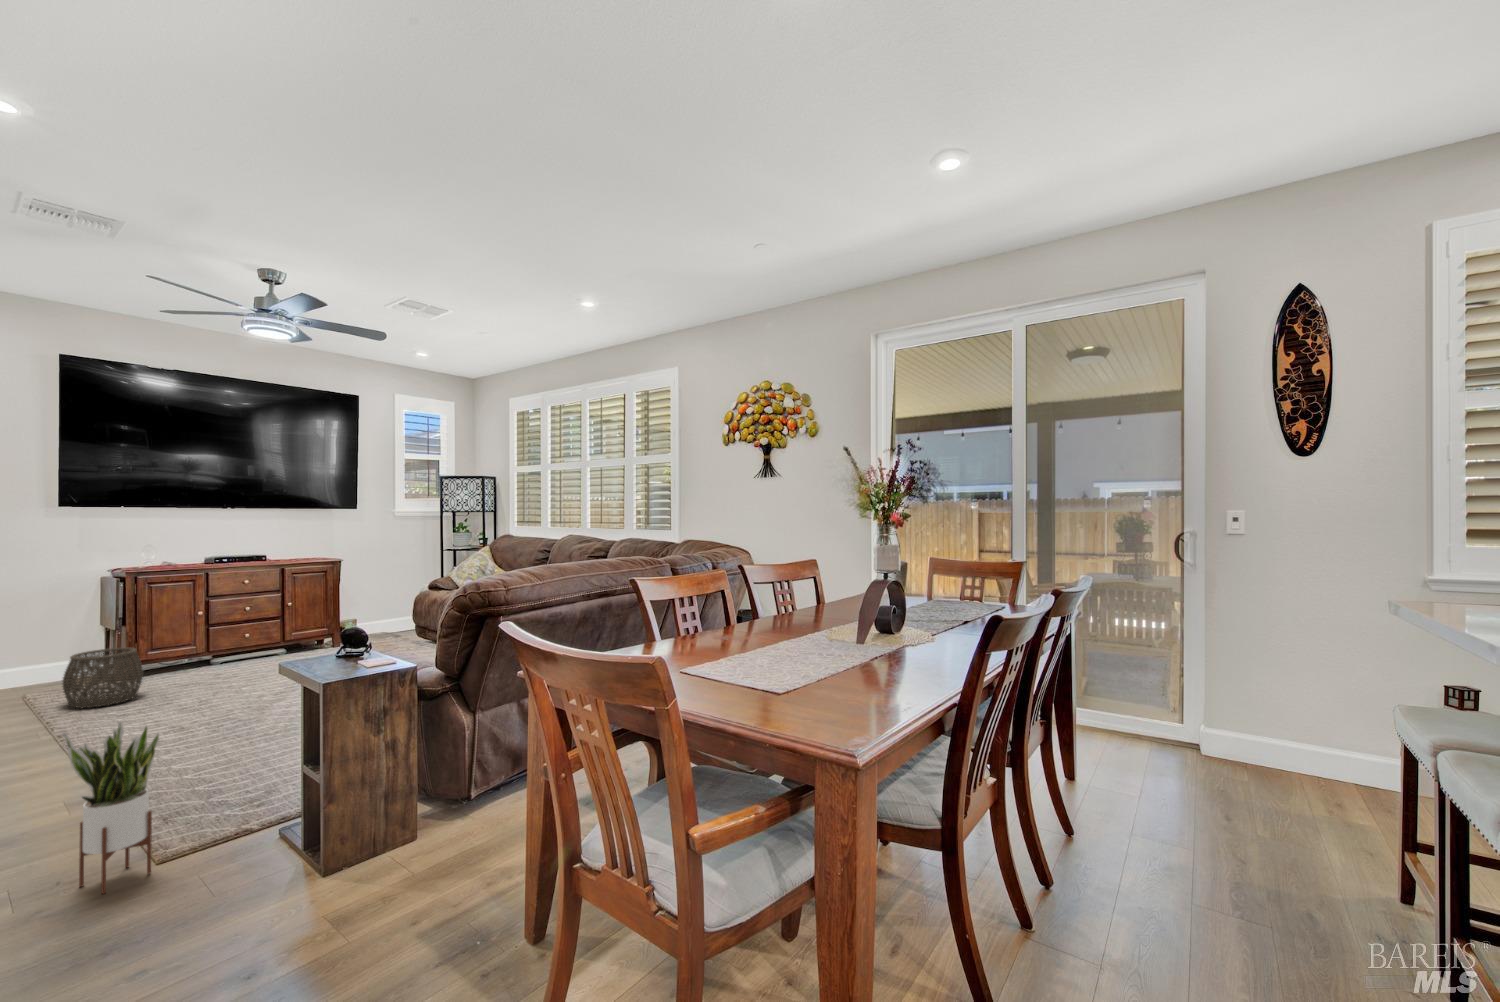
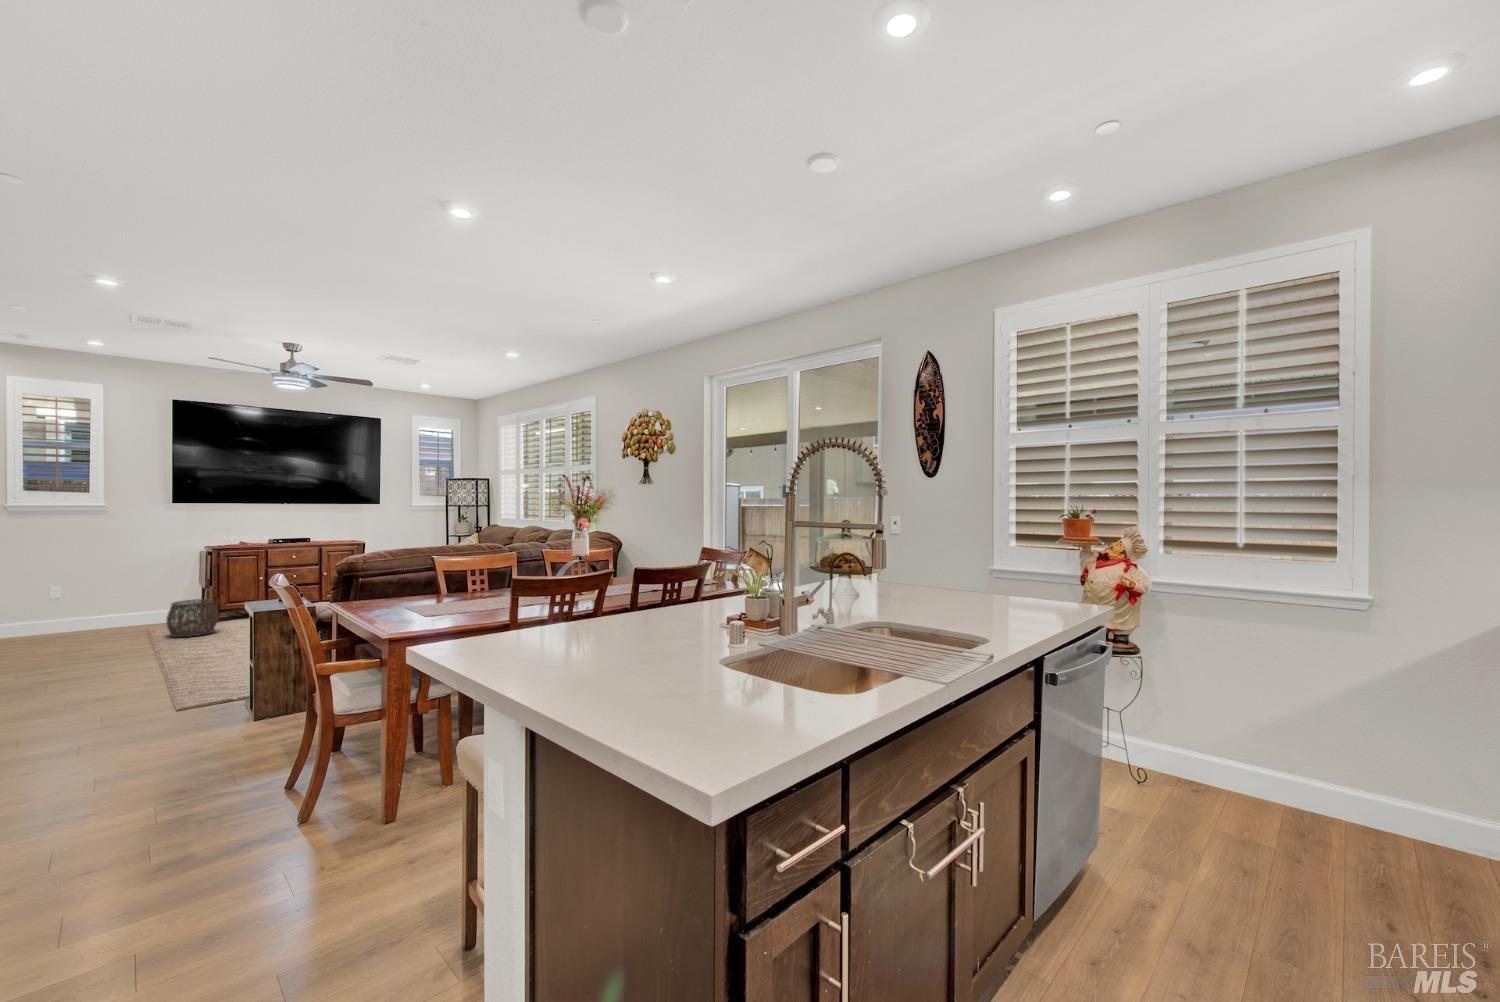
potted plant: present [62,721,159,894] -> none [122,630,177,723]

